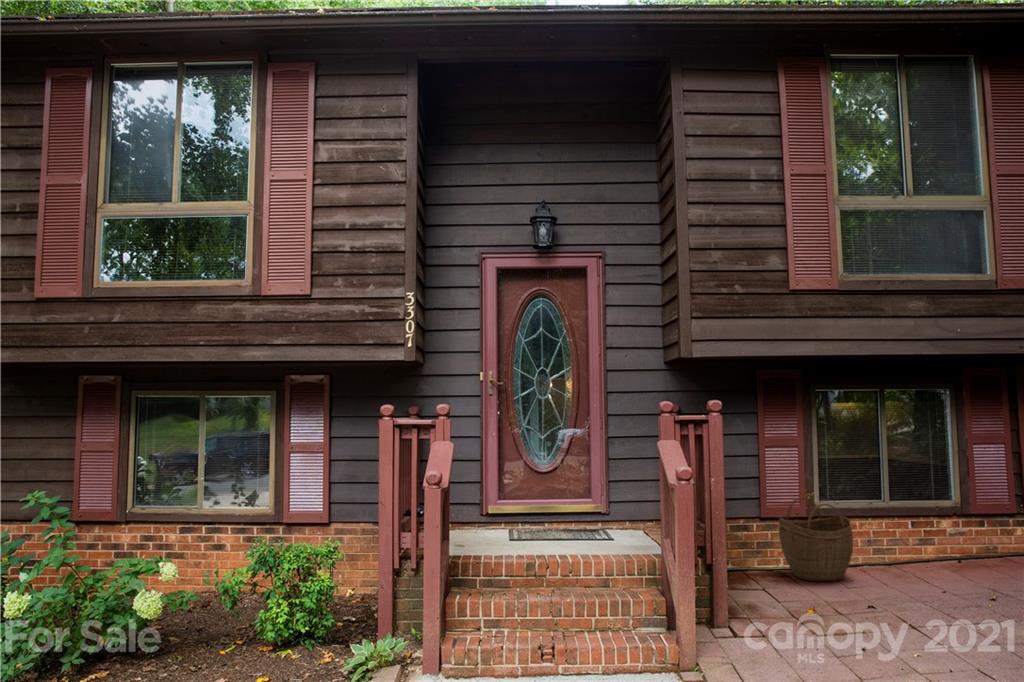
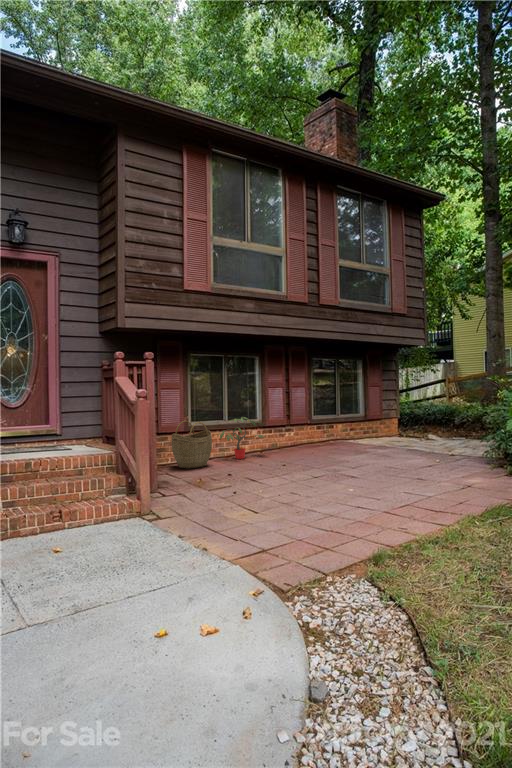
potted plant: none [865,496,971,573] -> present [220,417,263,459]

